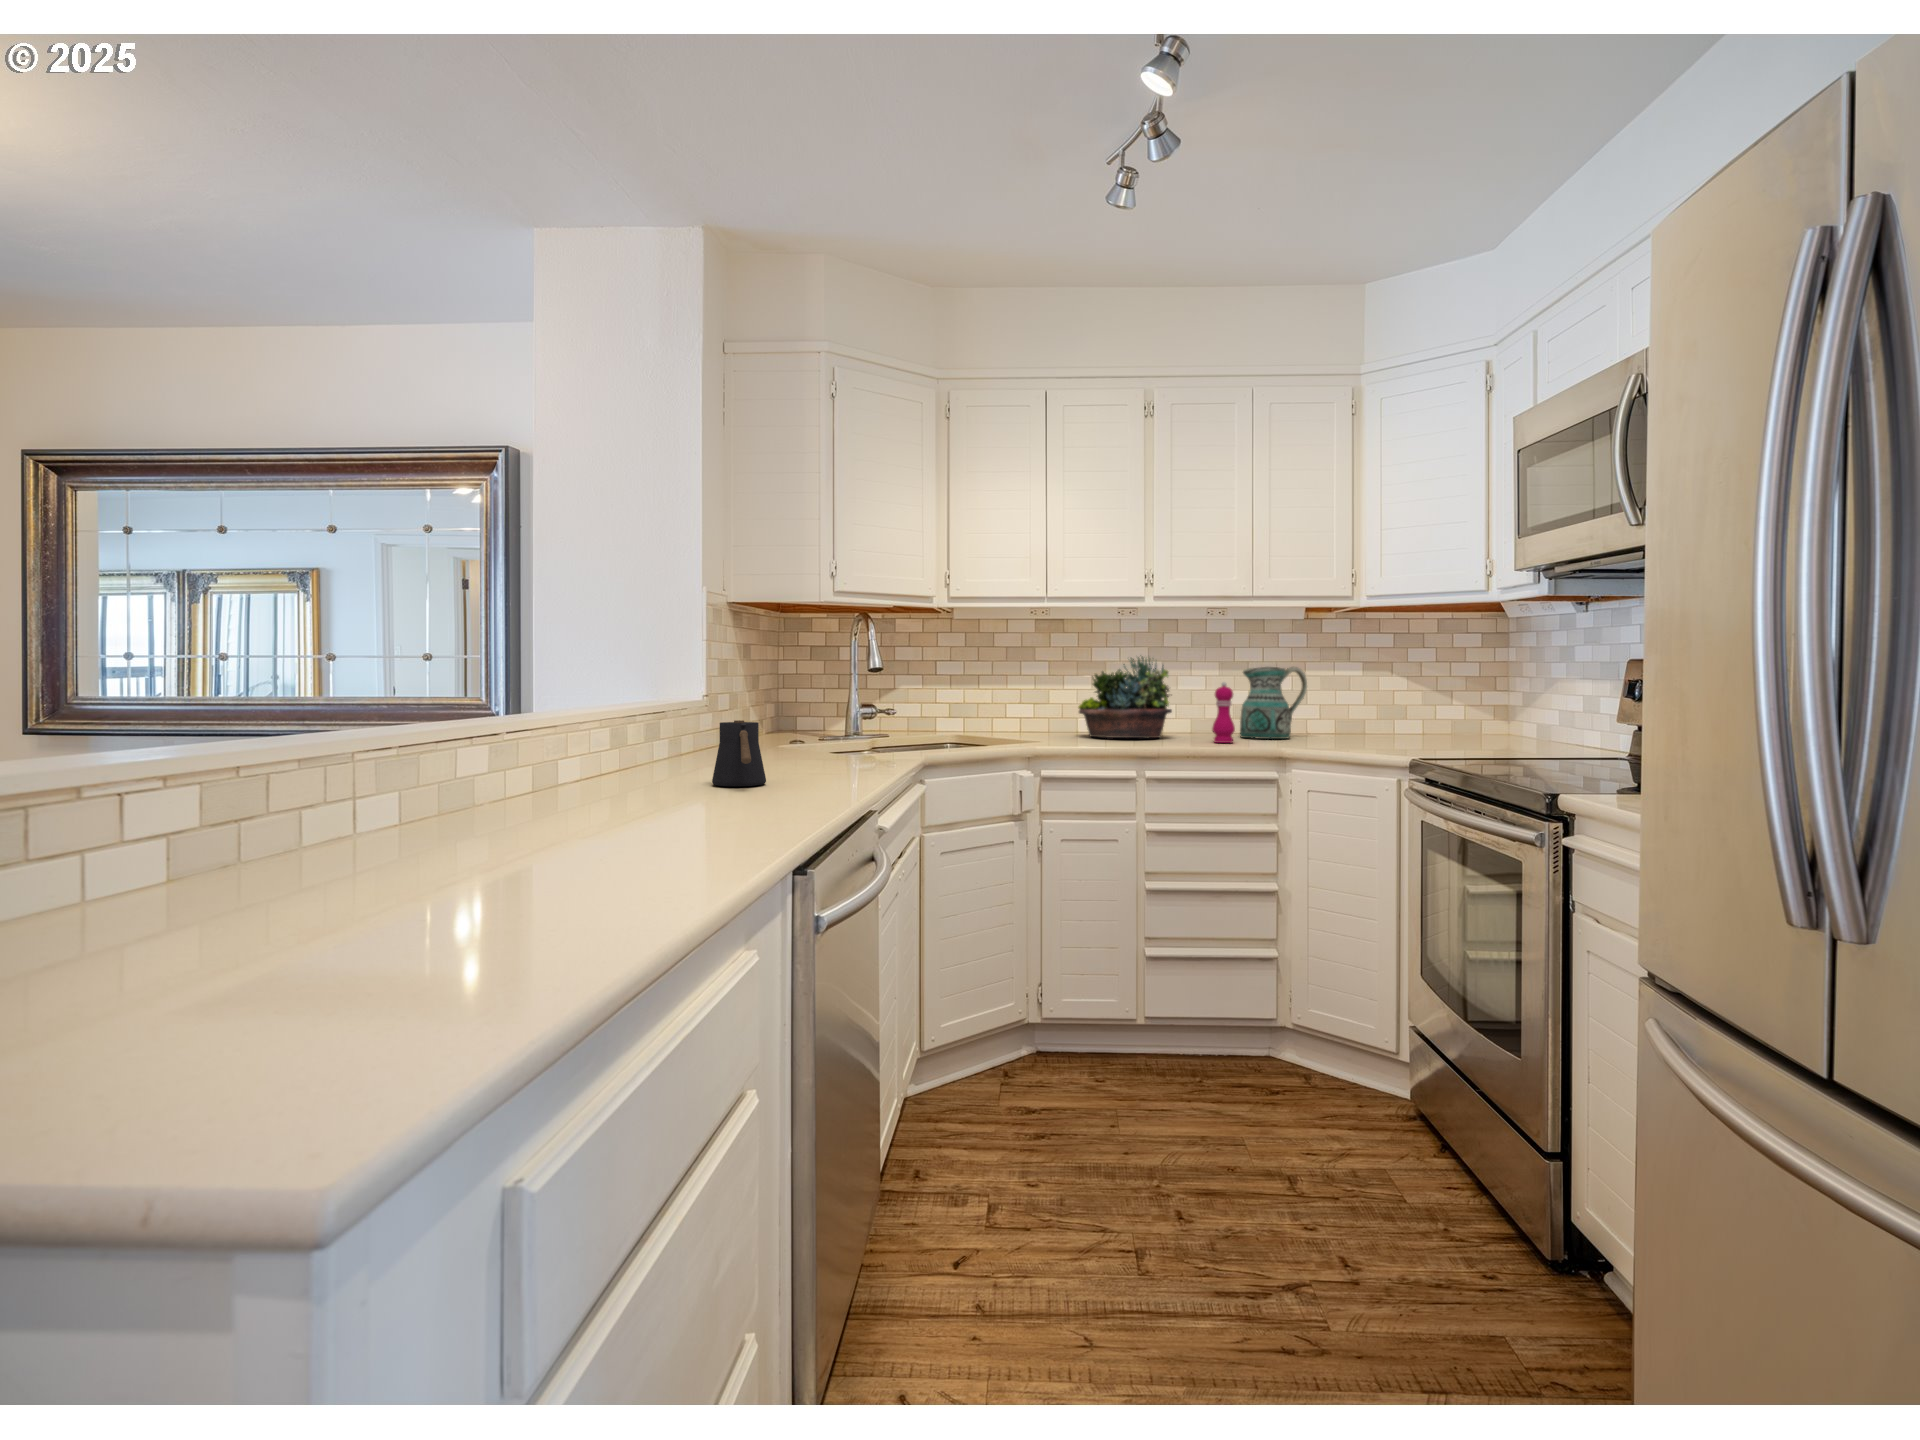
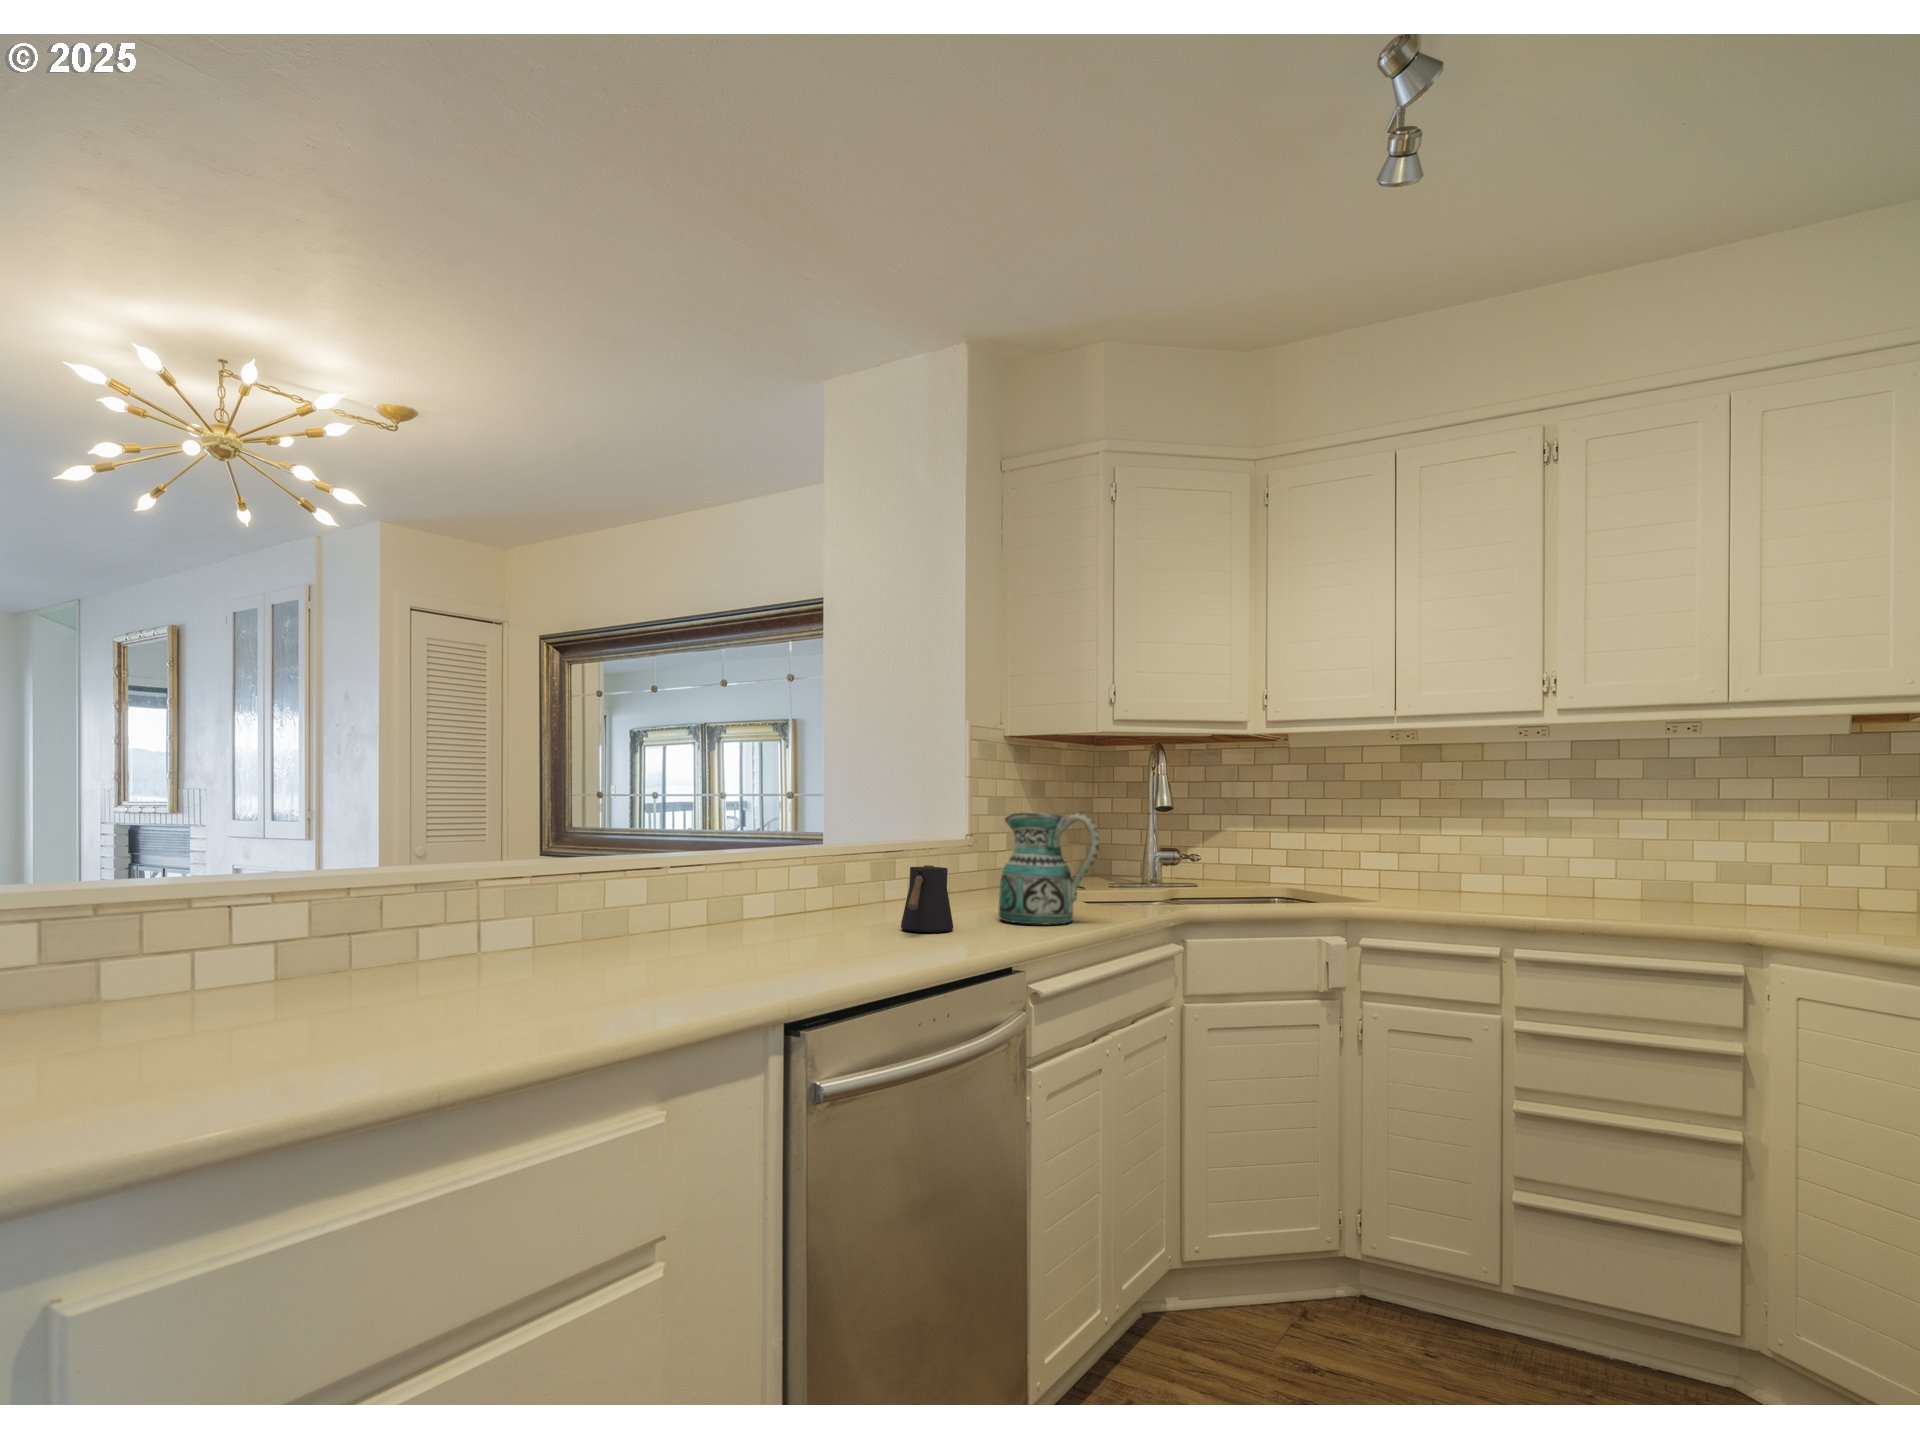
succulent planter: present [1079,656,1172,738] -> none [1457,800,1593,909]
ceramic pitcher: present [1240,666,1307,739] -> present [999,812,1100,924]
pepper mill: present [1212,682,1235,743] -> none [1637,839,1673,923]

